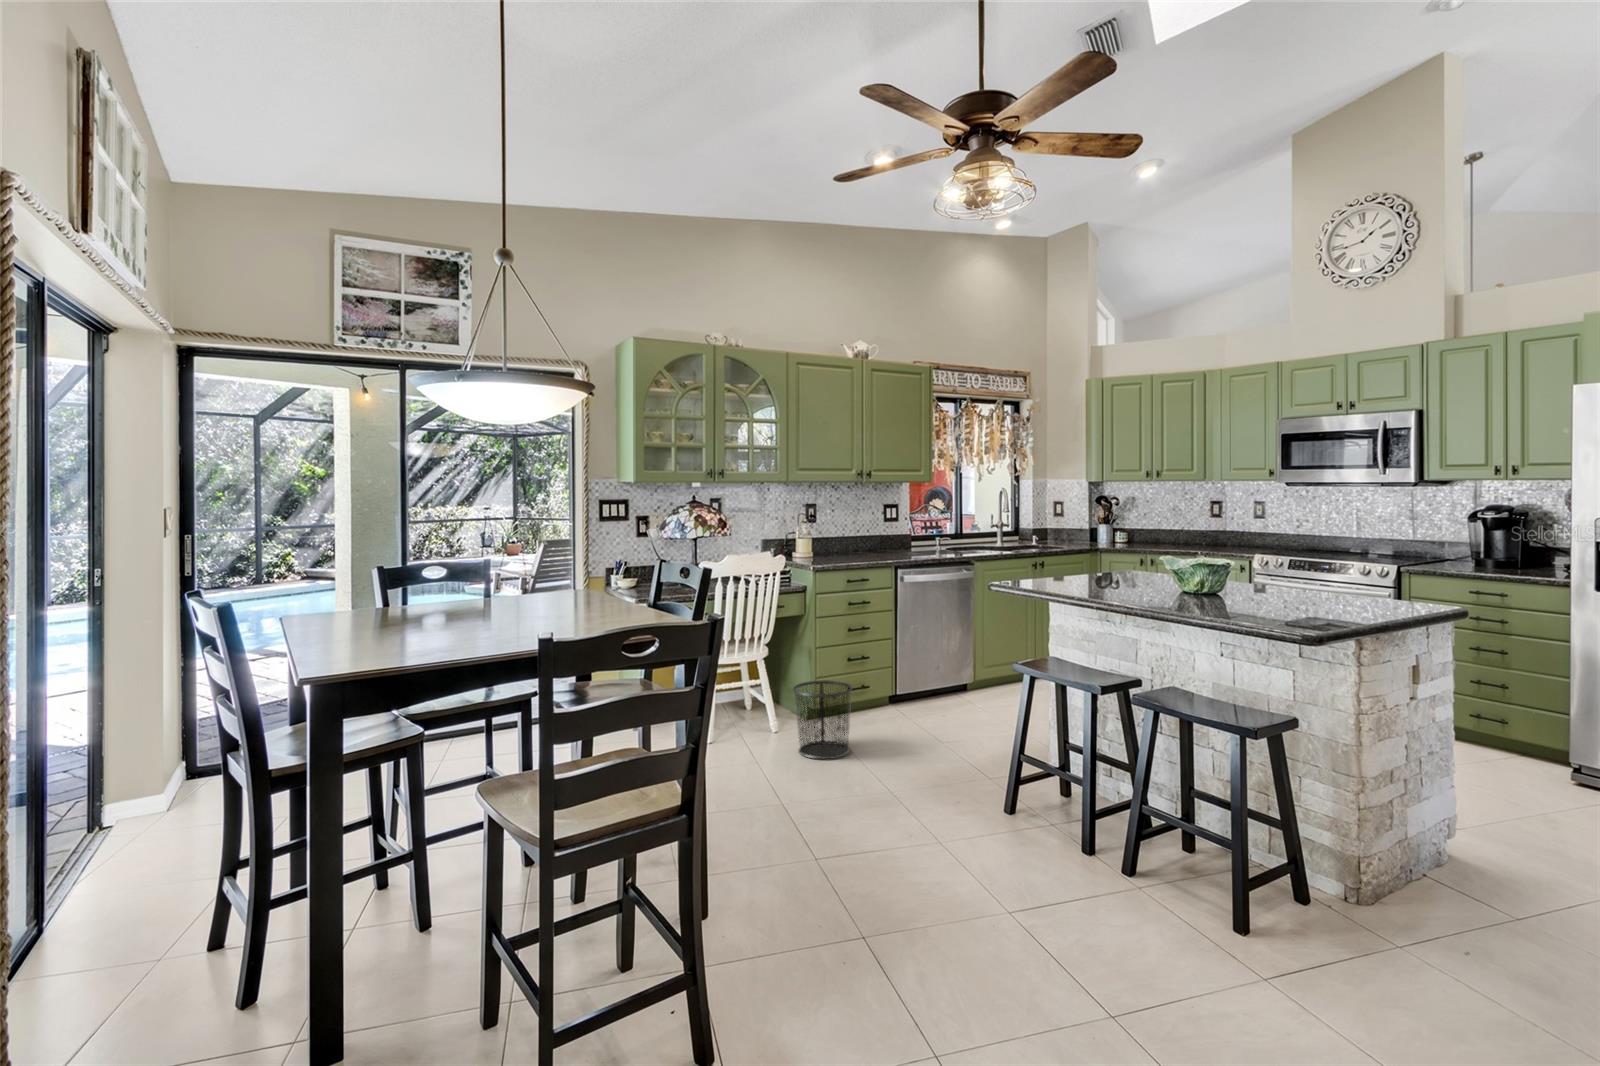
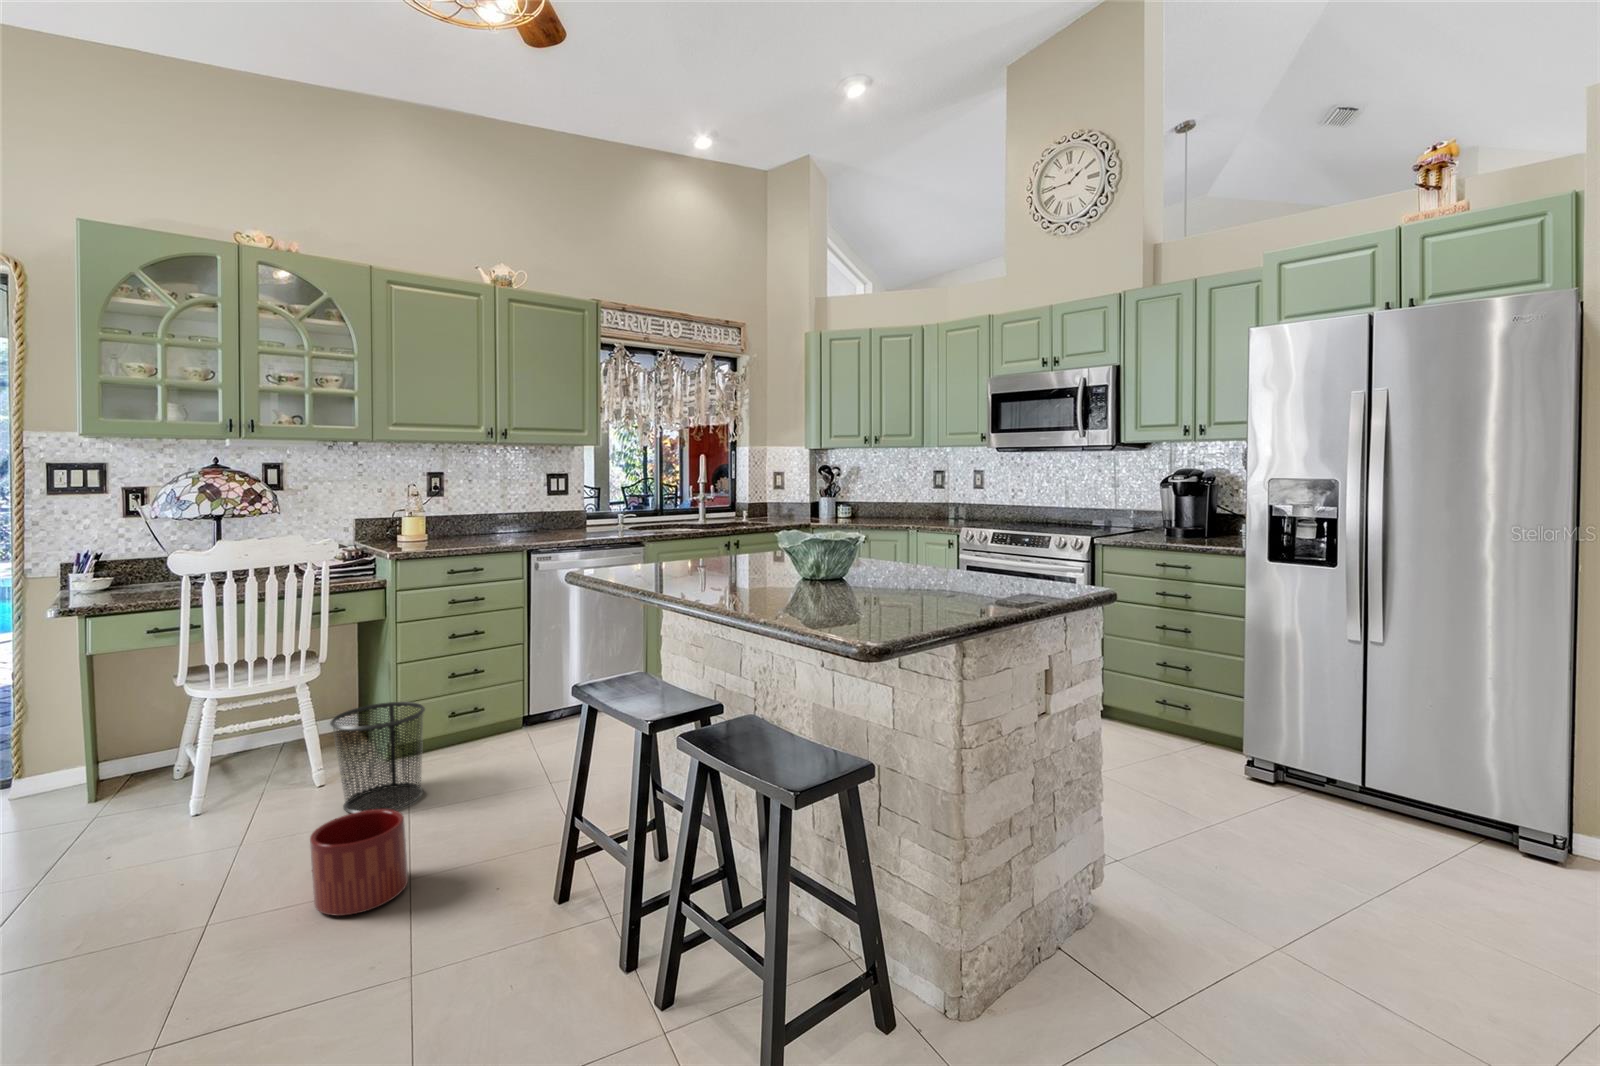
planter: none [836,748,893,814] -> present [310,809,408,916]

